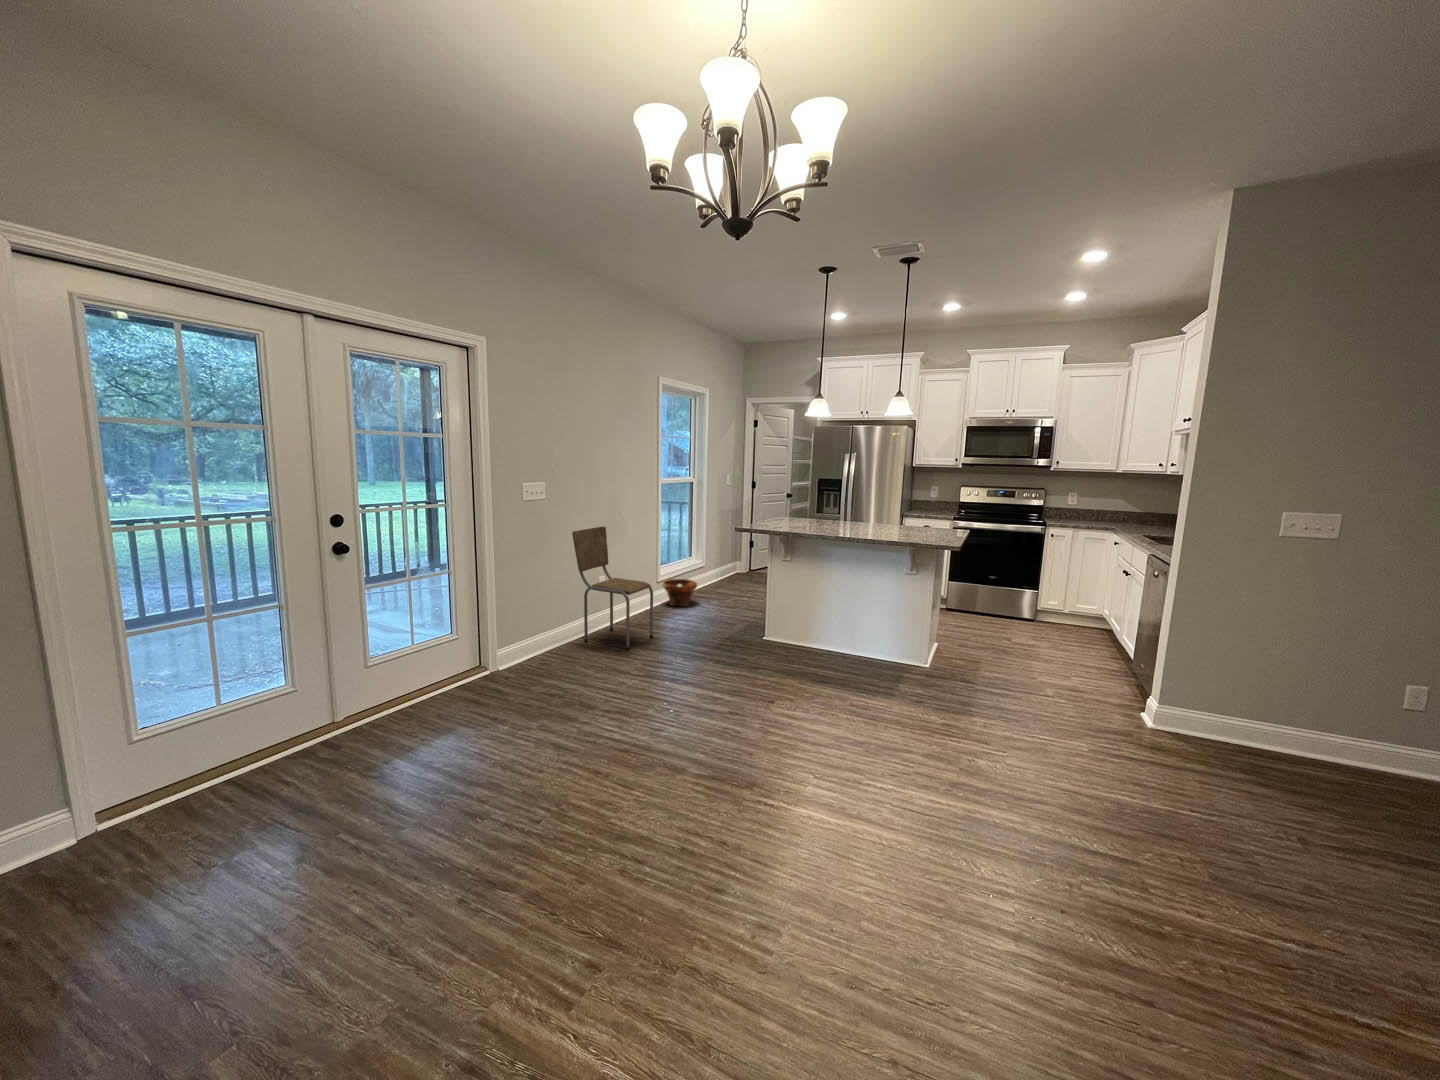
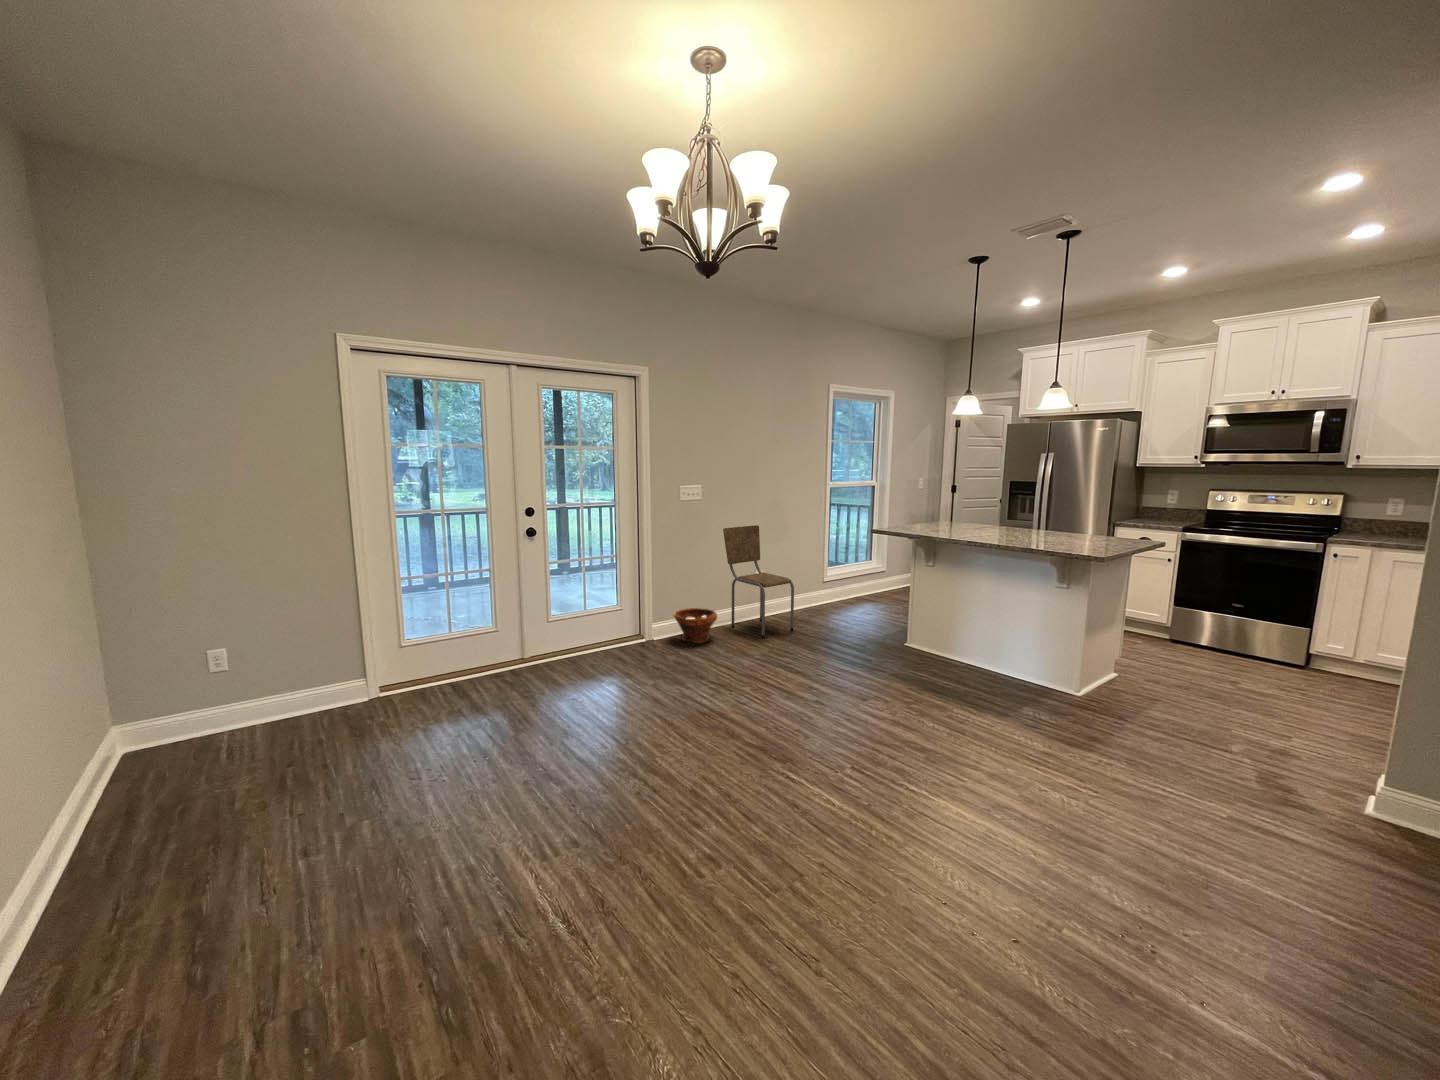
planter: present [662,579,697,606] -> present [674,608,717,643]

